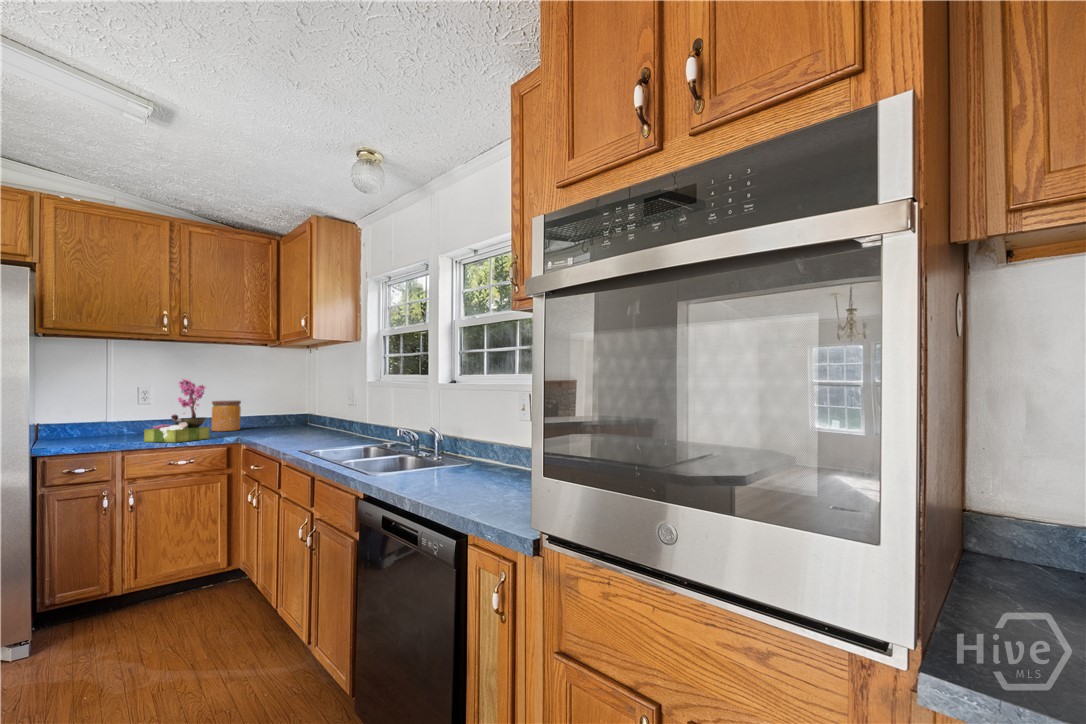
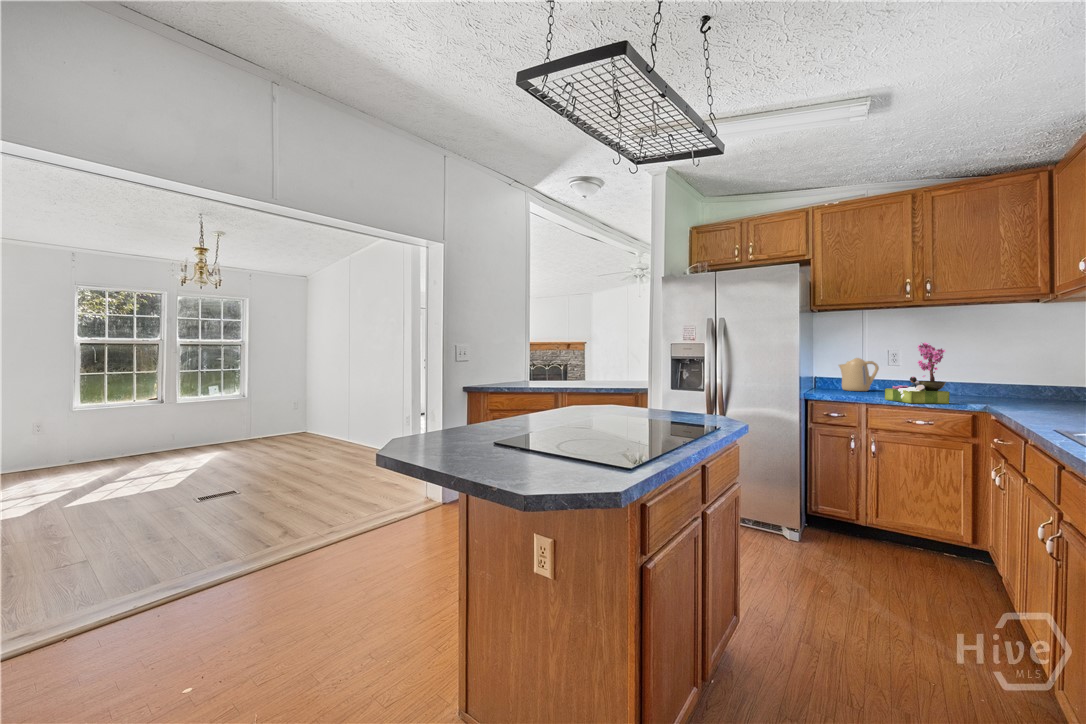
kettle: none [74,396,127,436] -> present [839,358,879,391]
jar: present [211,400,241,431] -> none [960,366,996,399]

